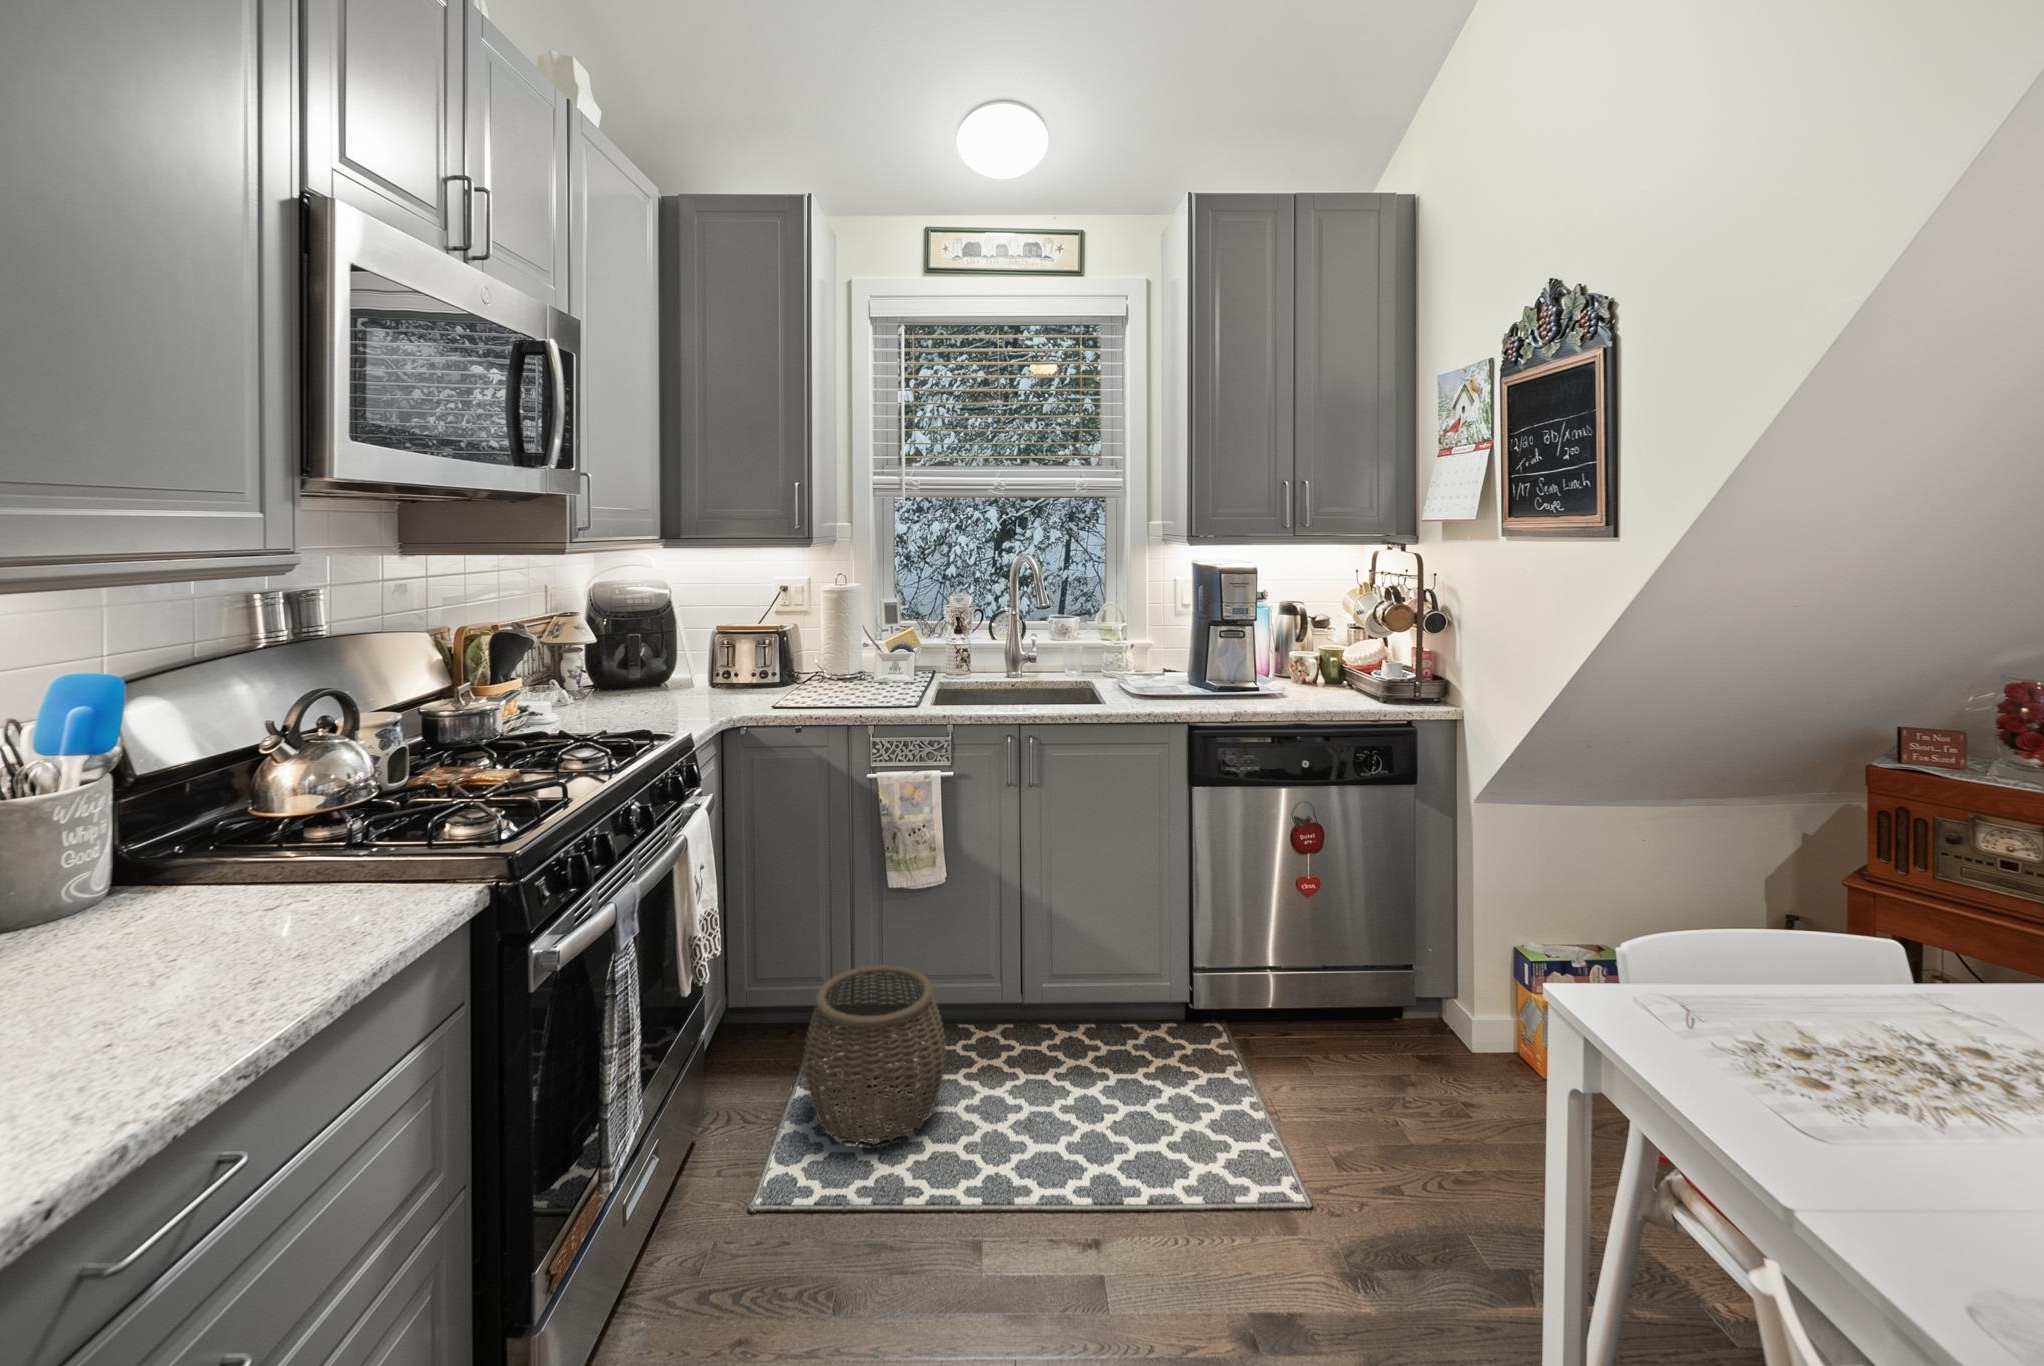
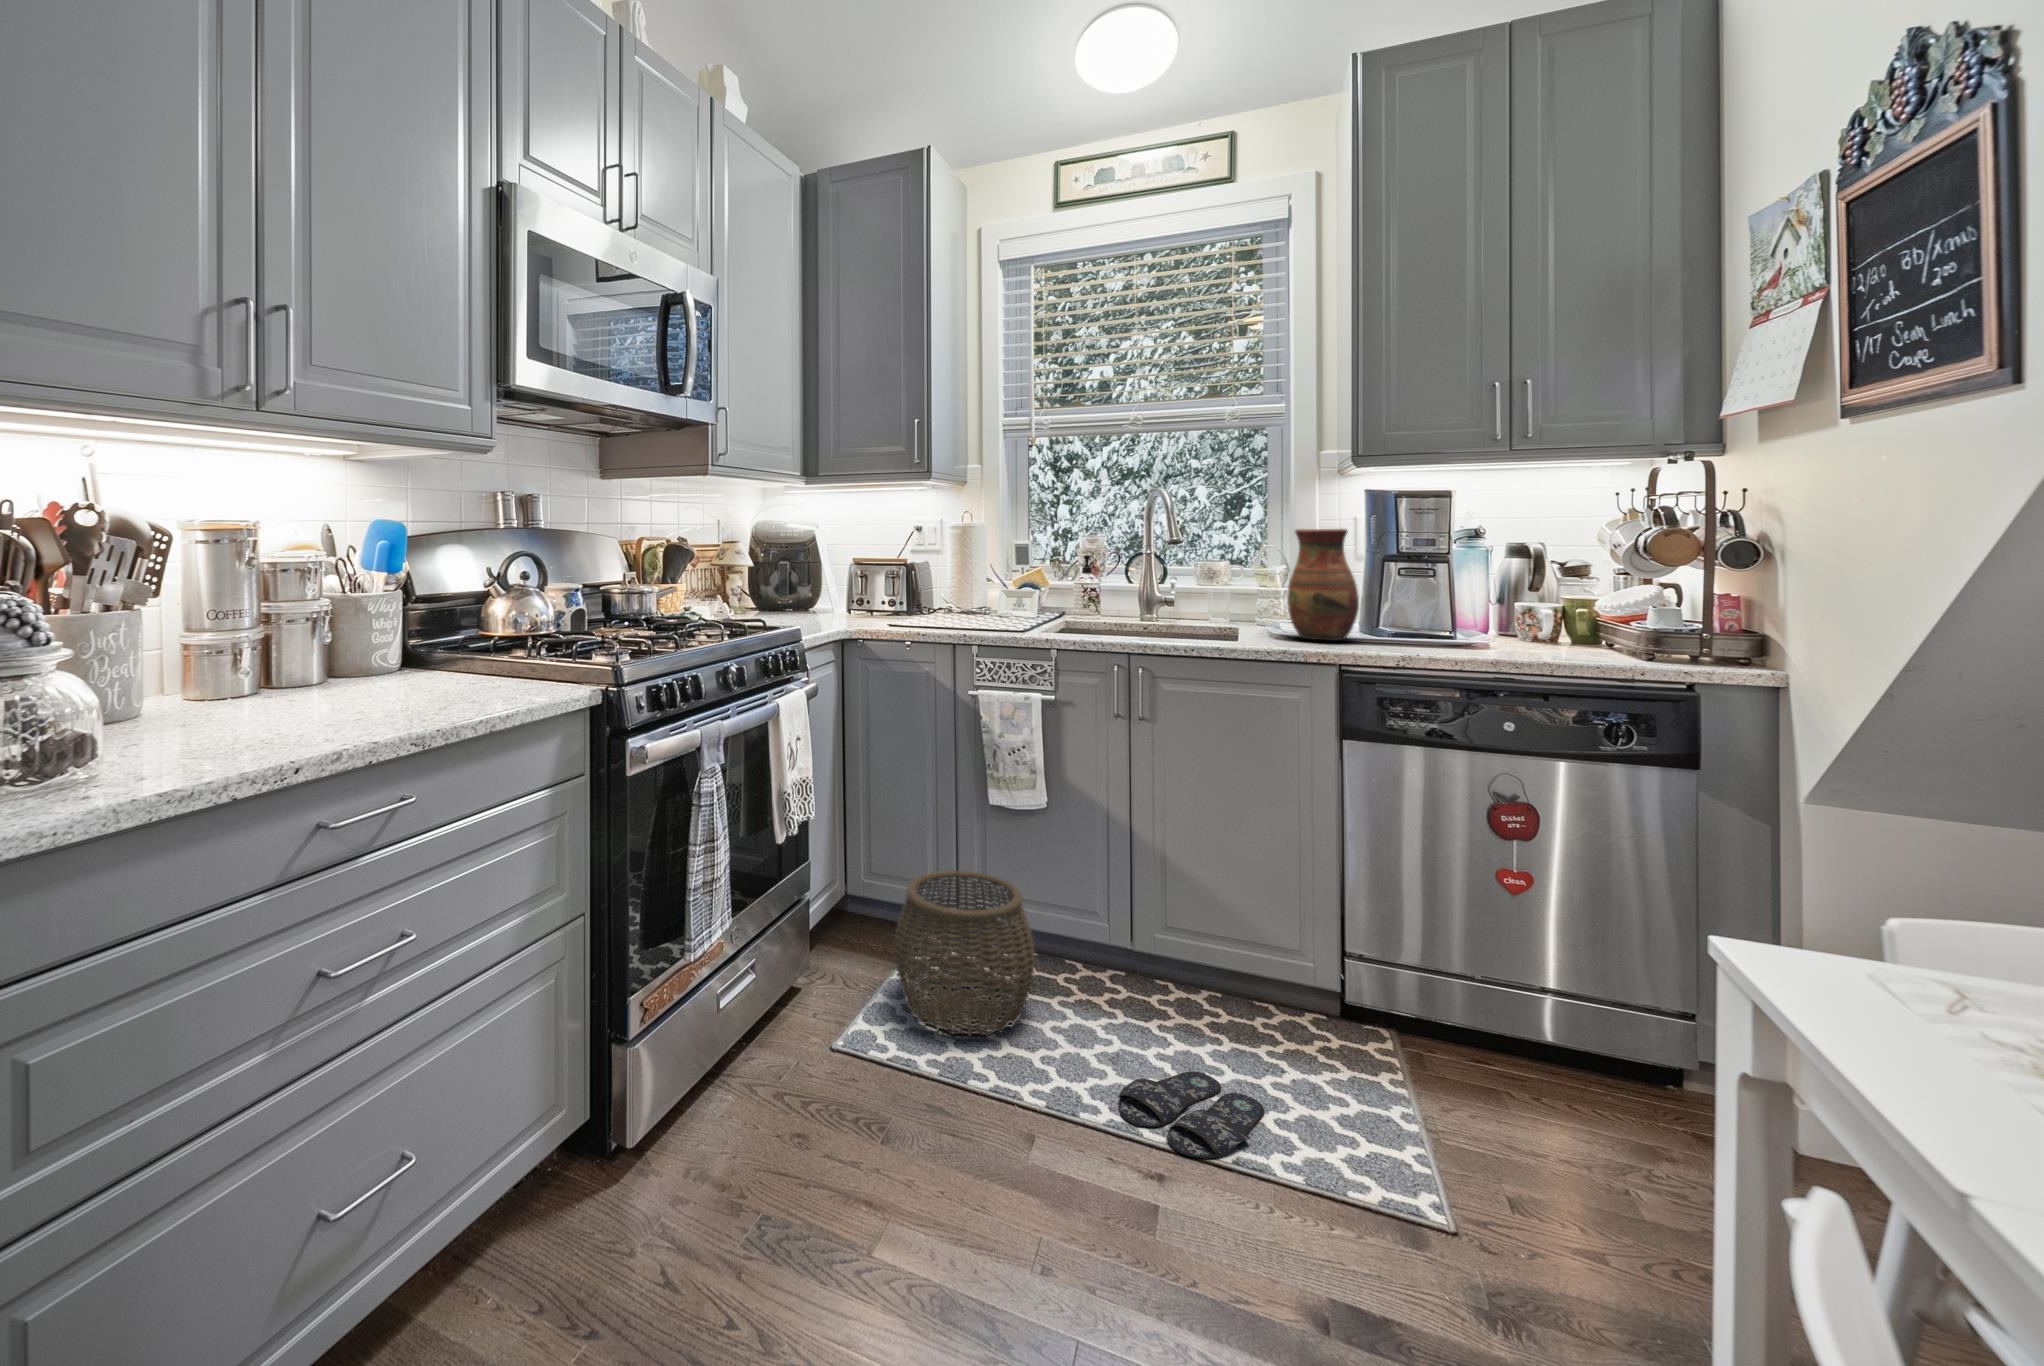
vase: none [1133,599,1187,699] -> present [1287,529,1359,641]
slippers: none [1042,1117,1158,1209] -> present [1119,1071,1264,1158]

